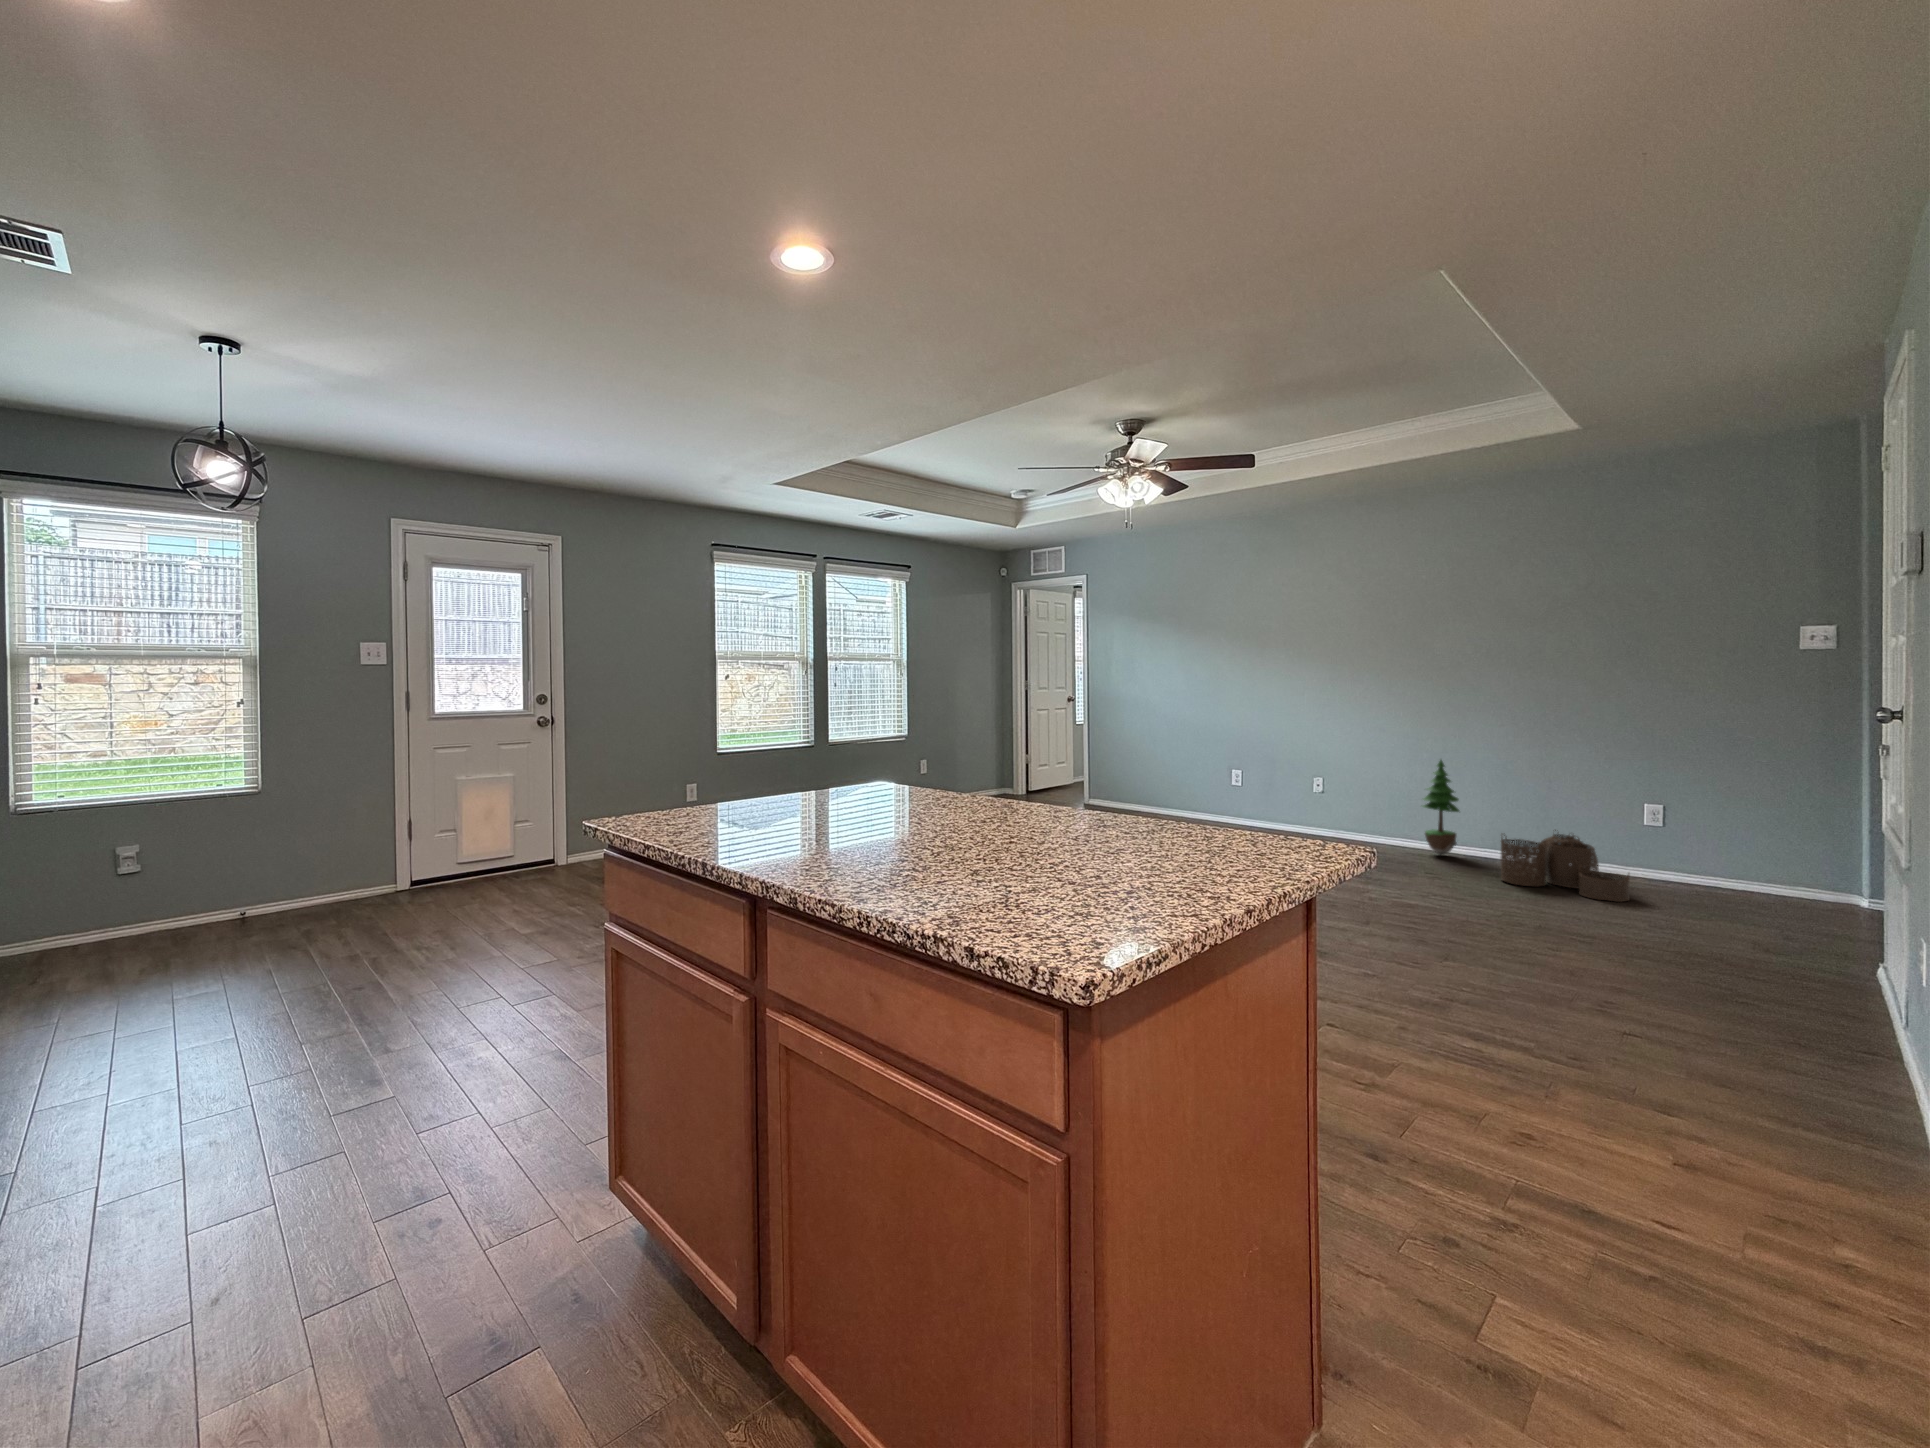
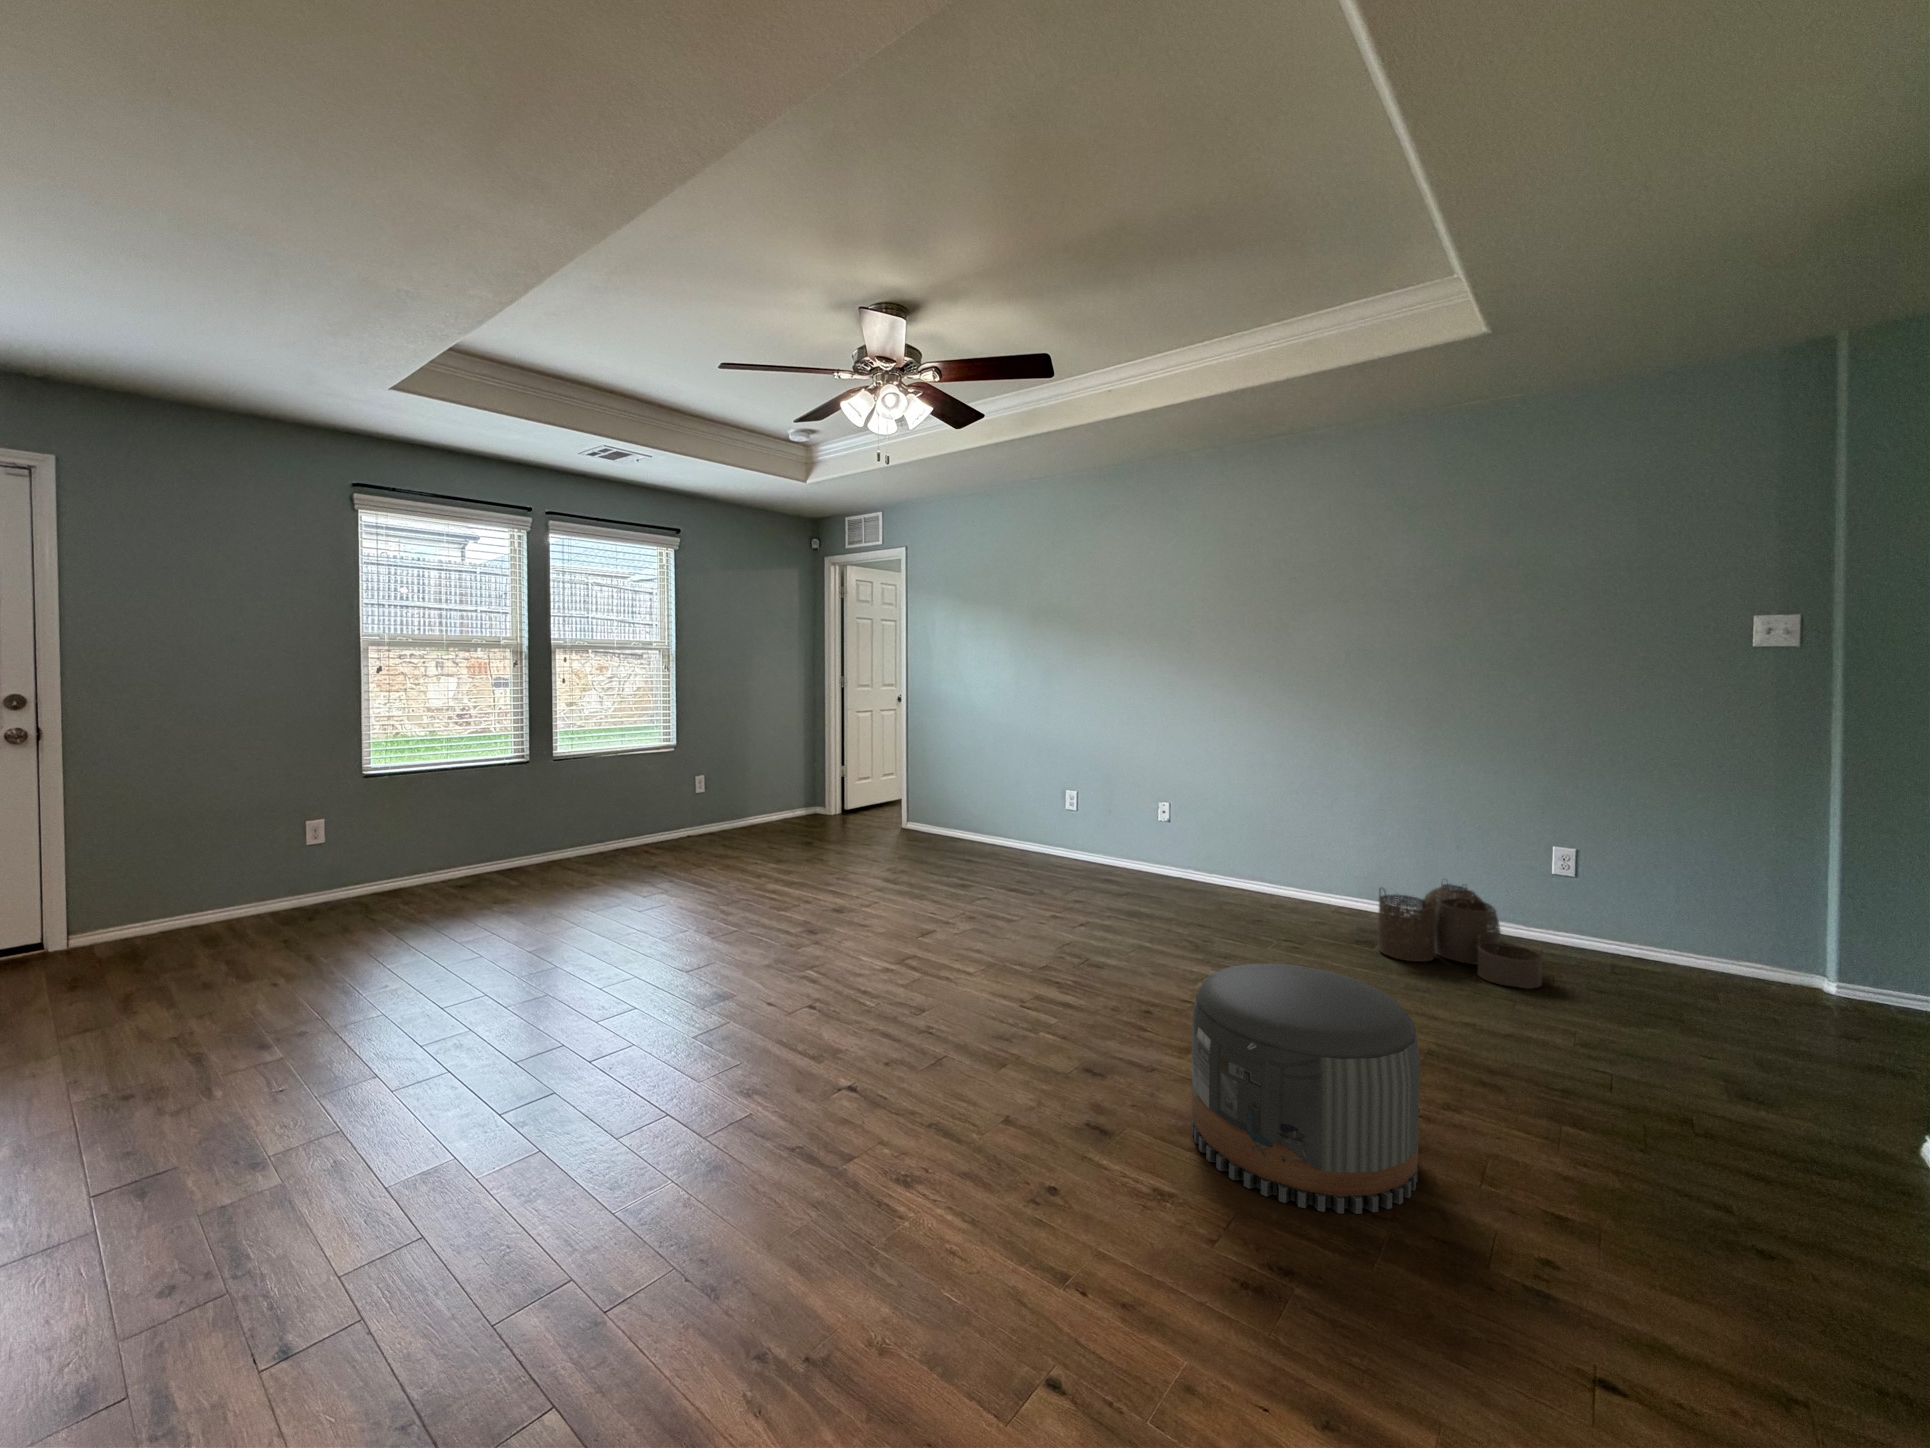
potted tree: present [1423,760,1459,855] -> none [1280,782,1330,908]
pouf: none [1370,857,1522,991] -> present [1192,963,1419,1214]

